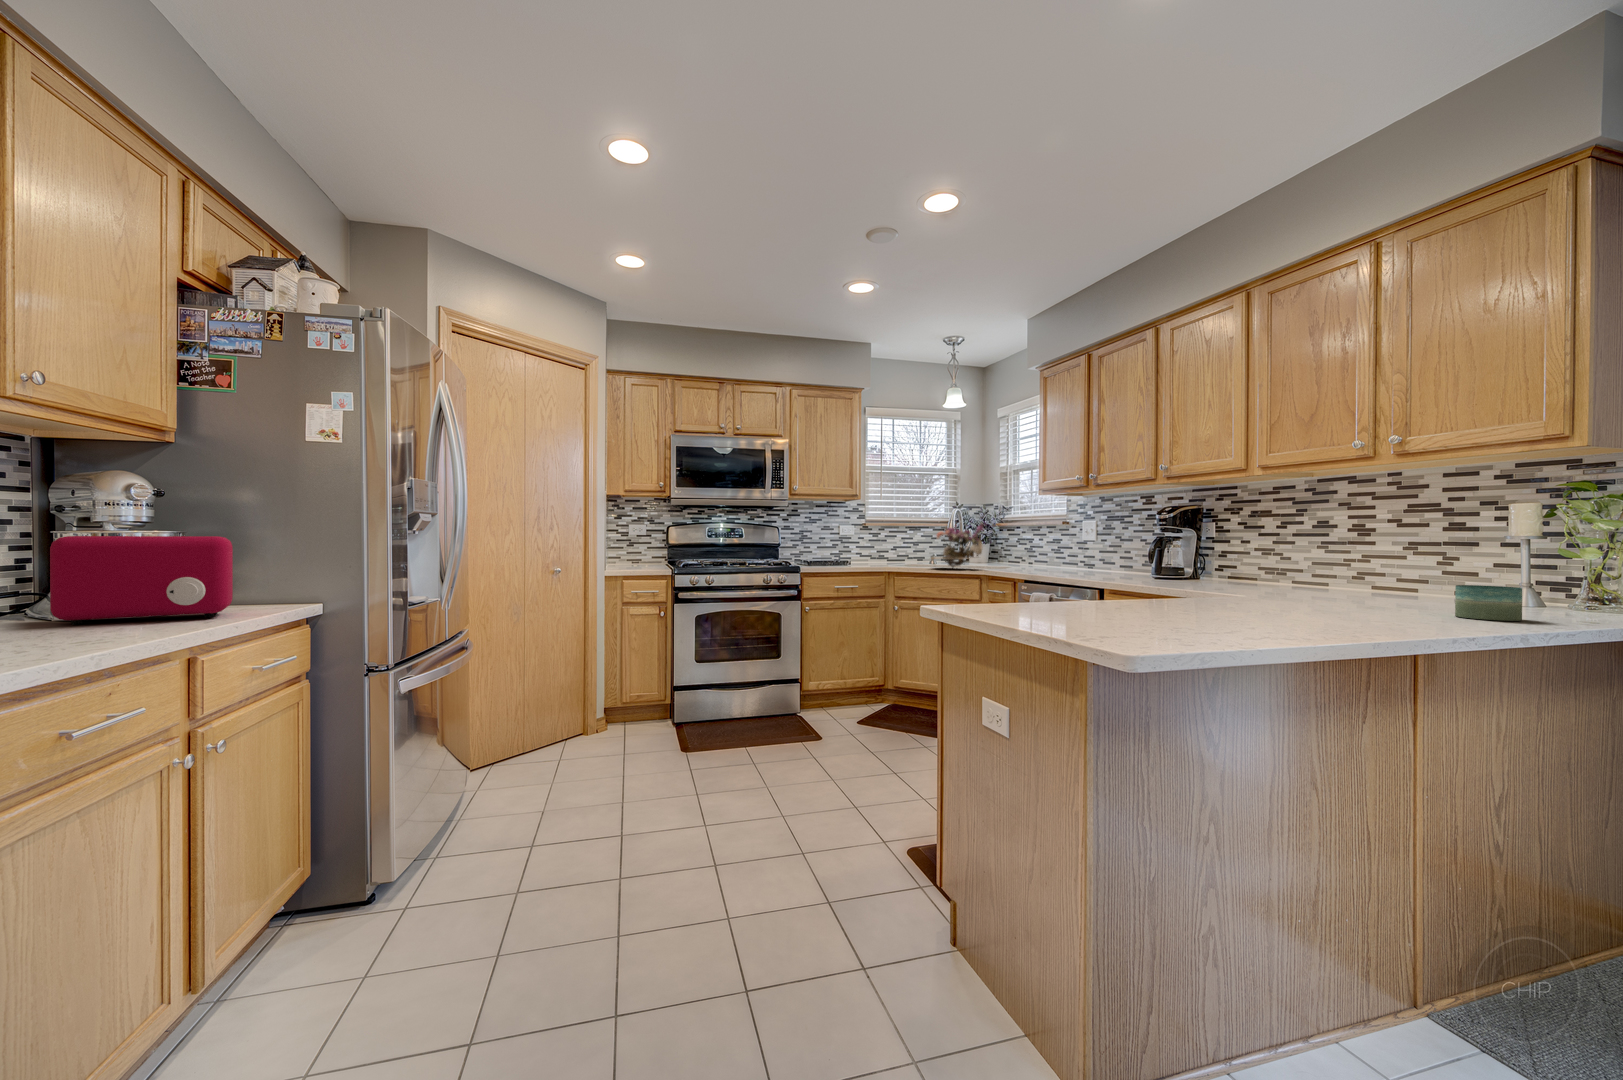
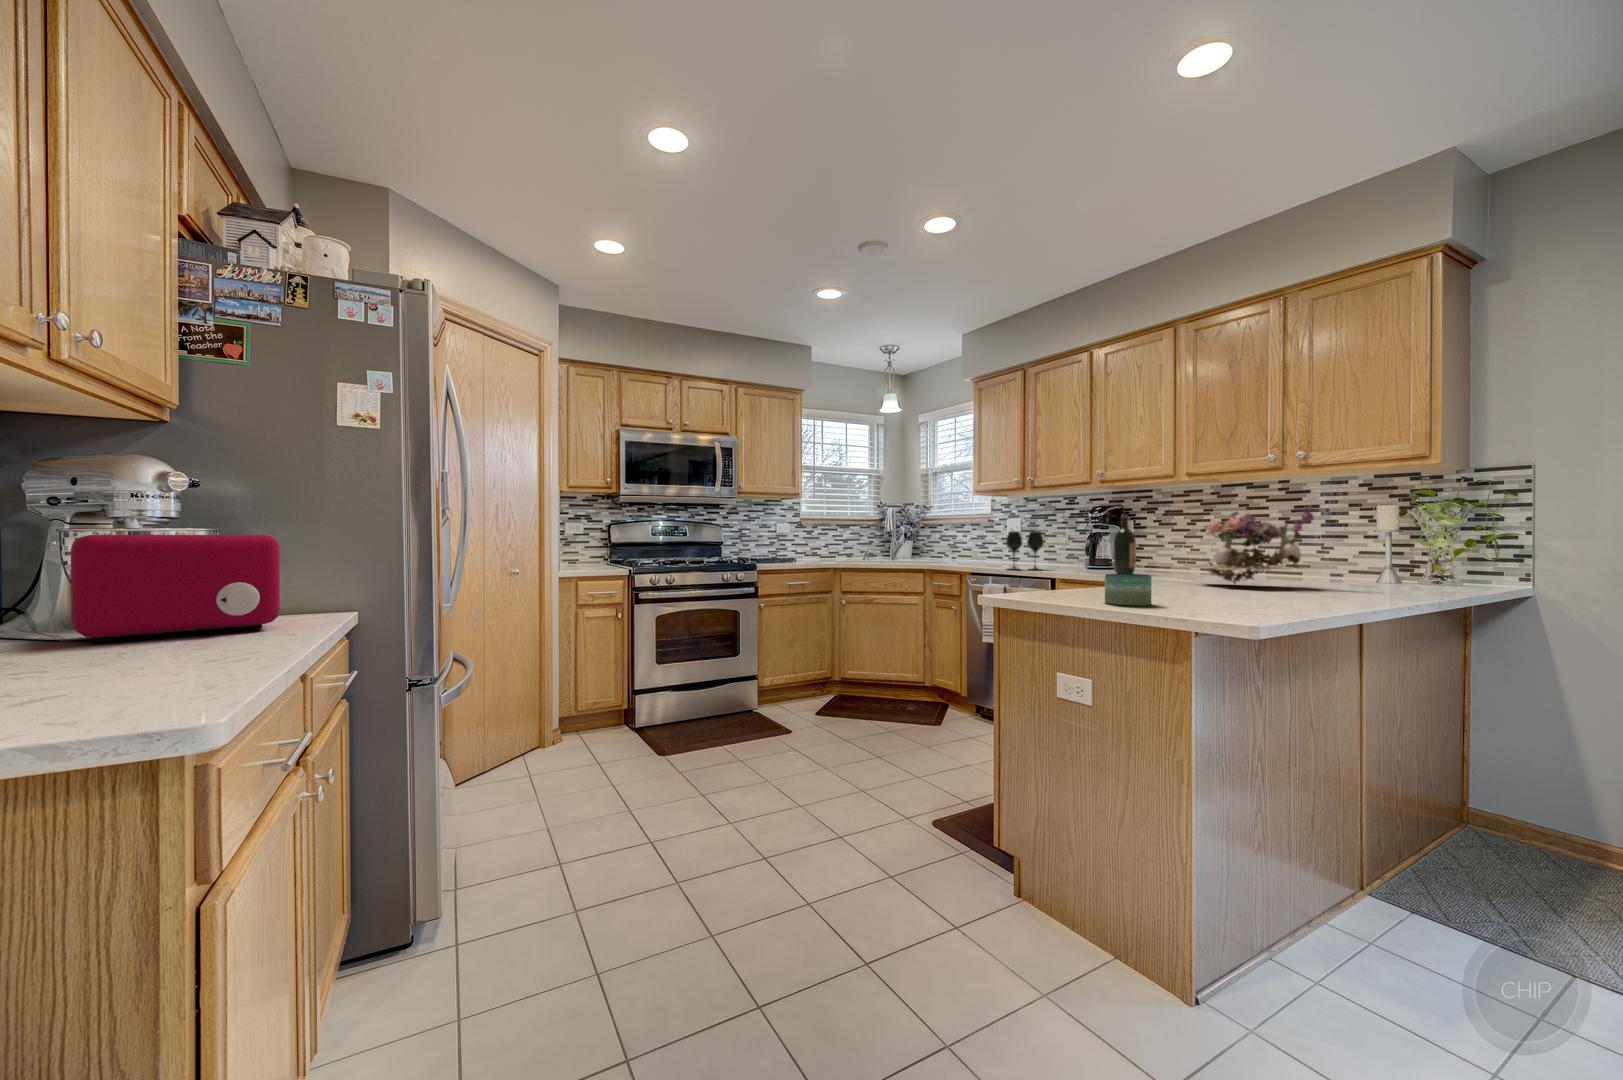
wine bottle: none [1172,517,1198,585] -> present [1113,515,1136,574]
flower arrangement: present [937,523,983,567] -> present [1197,506,1314,584]
wine glass: none [1057,535,1101,578] -> present [1006,531,1044,570]
candle: present [1455,585,1522,621] -> present [1105,574,1152,605]

